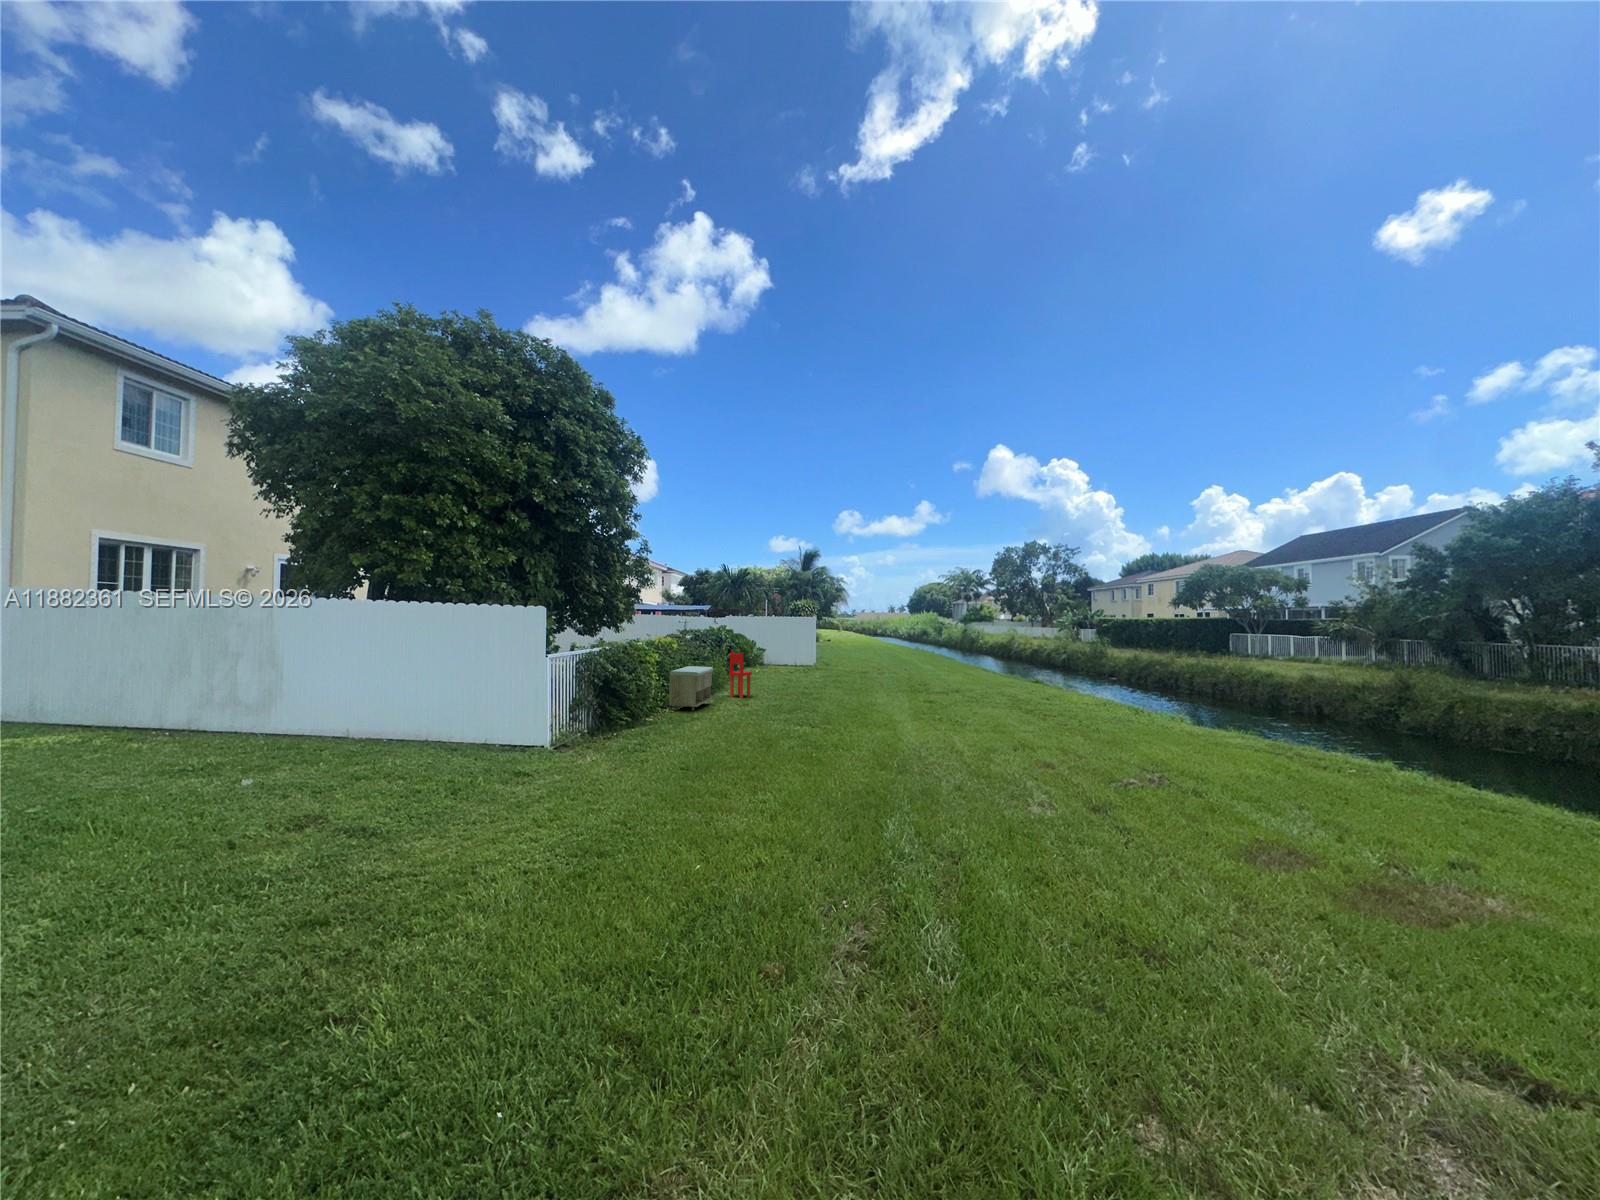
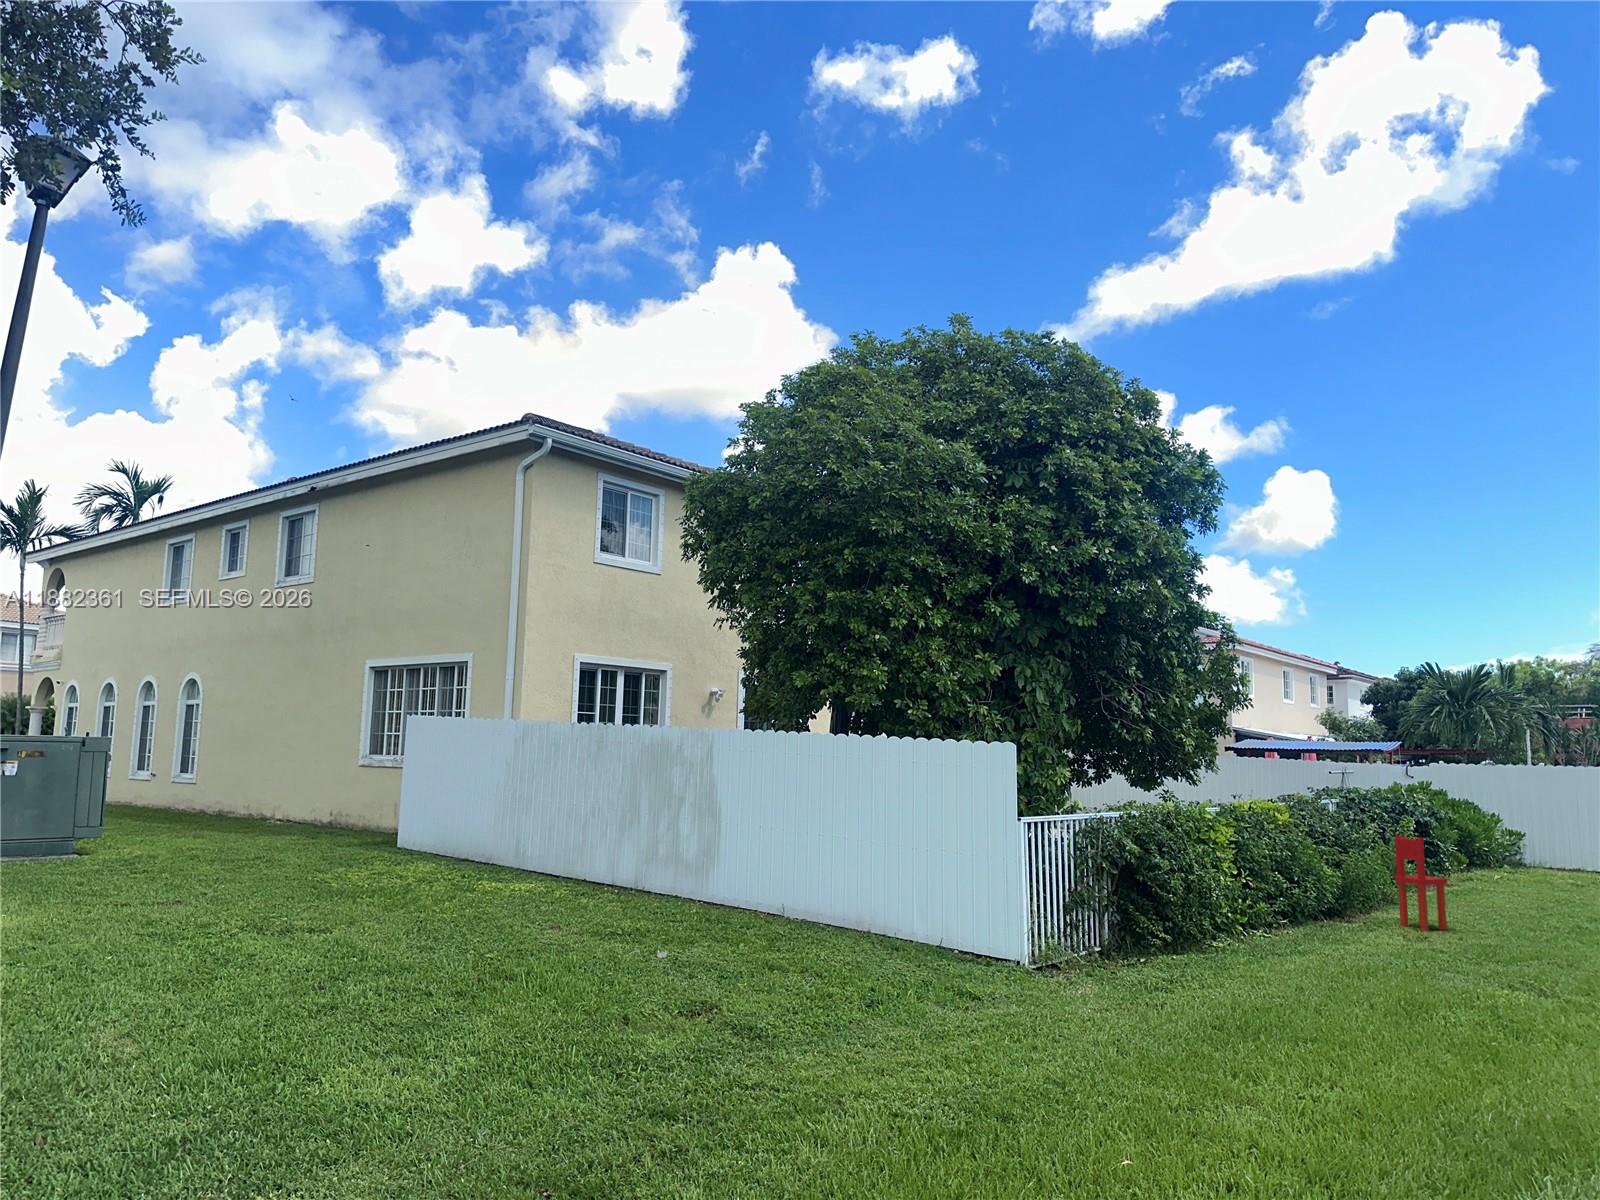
storage bench: present [669,666,713,710] -> none [1257,857,1350,941]

